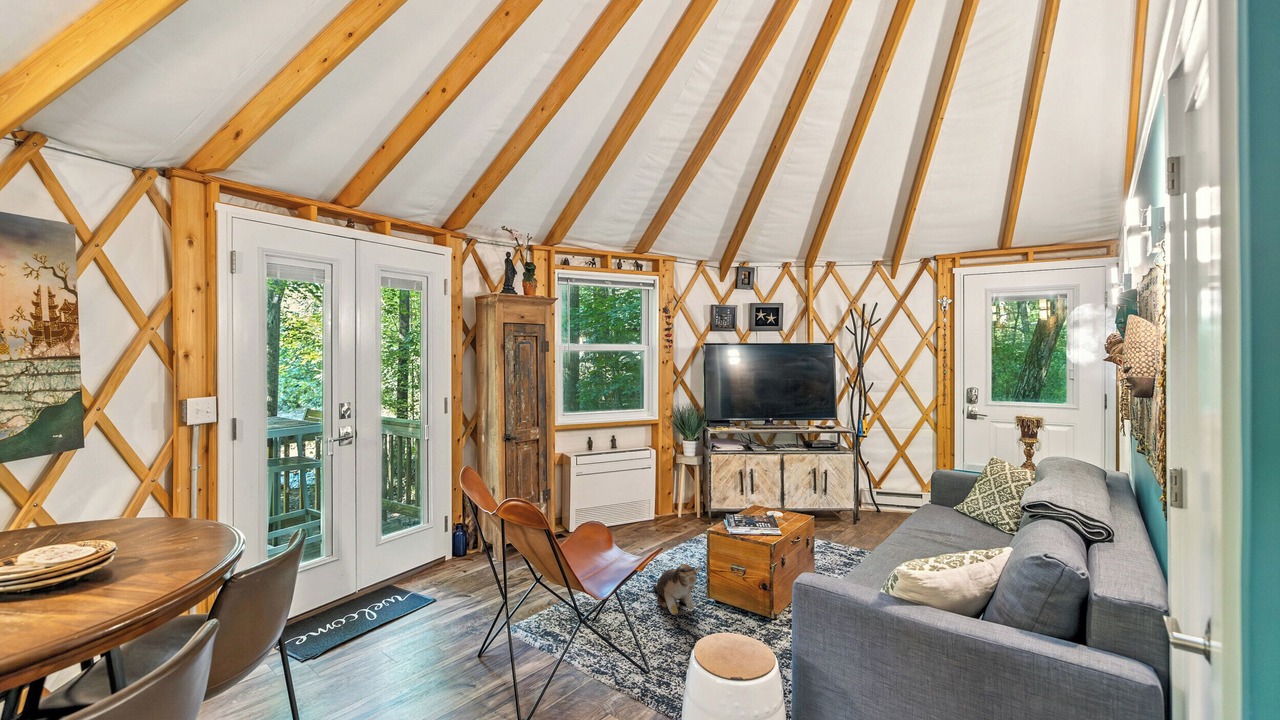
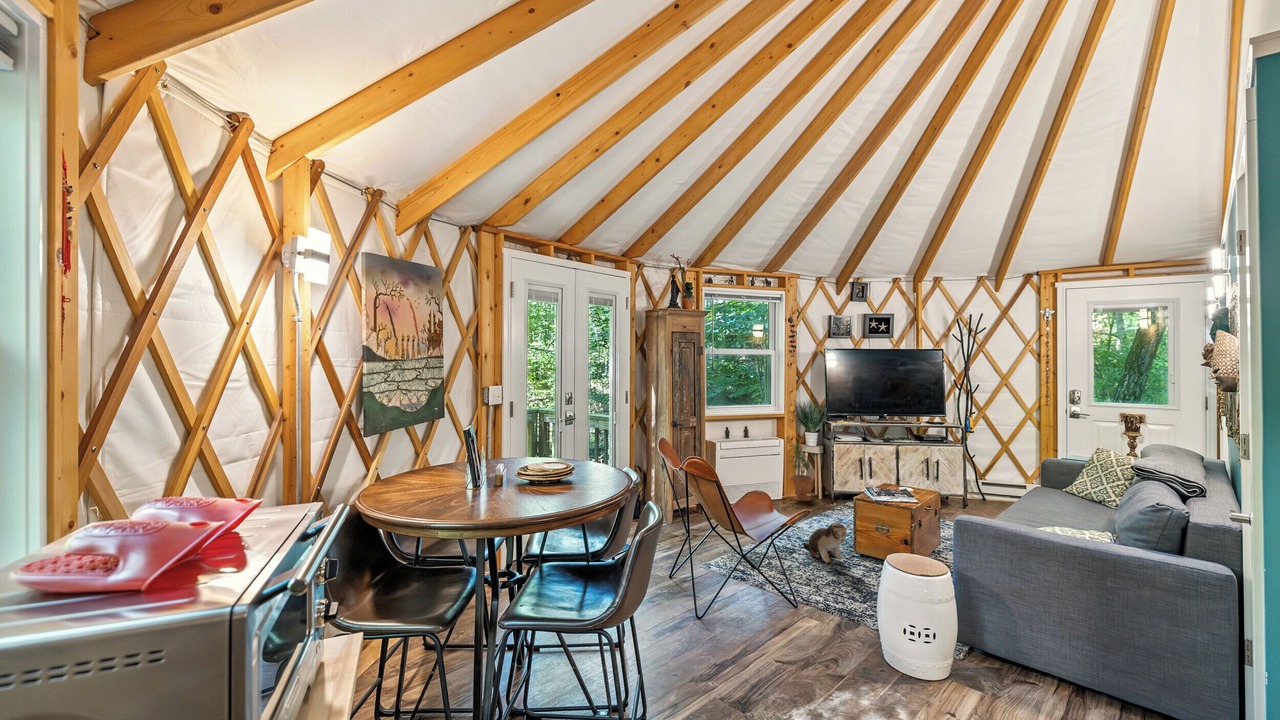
potted plant: none [661,452,687,523] -> present [791,445,812,501]

